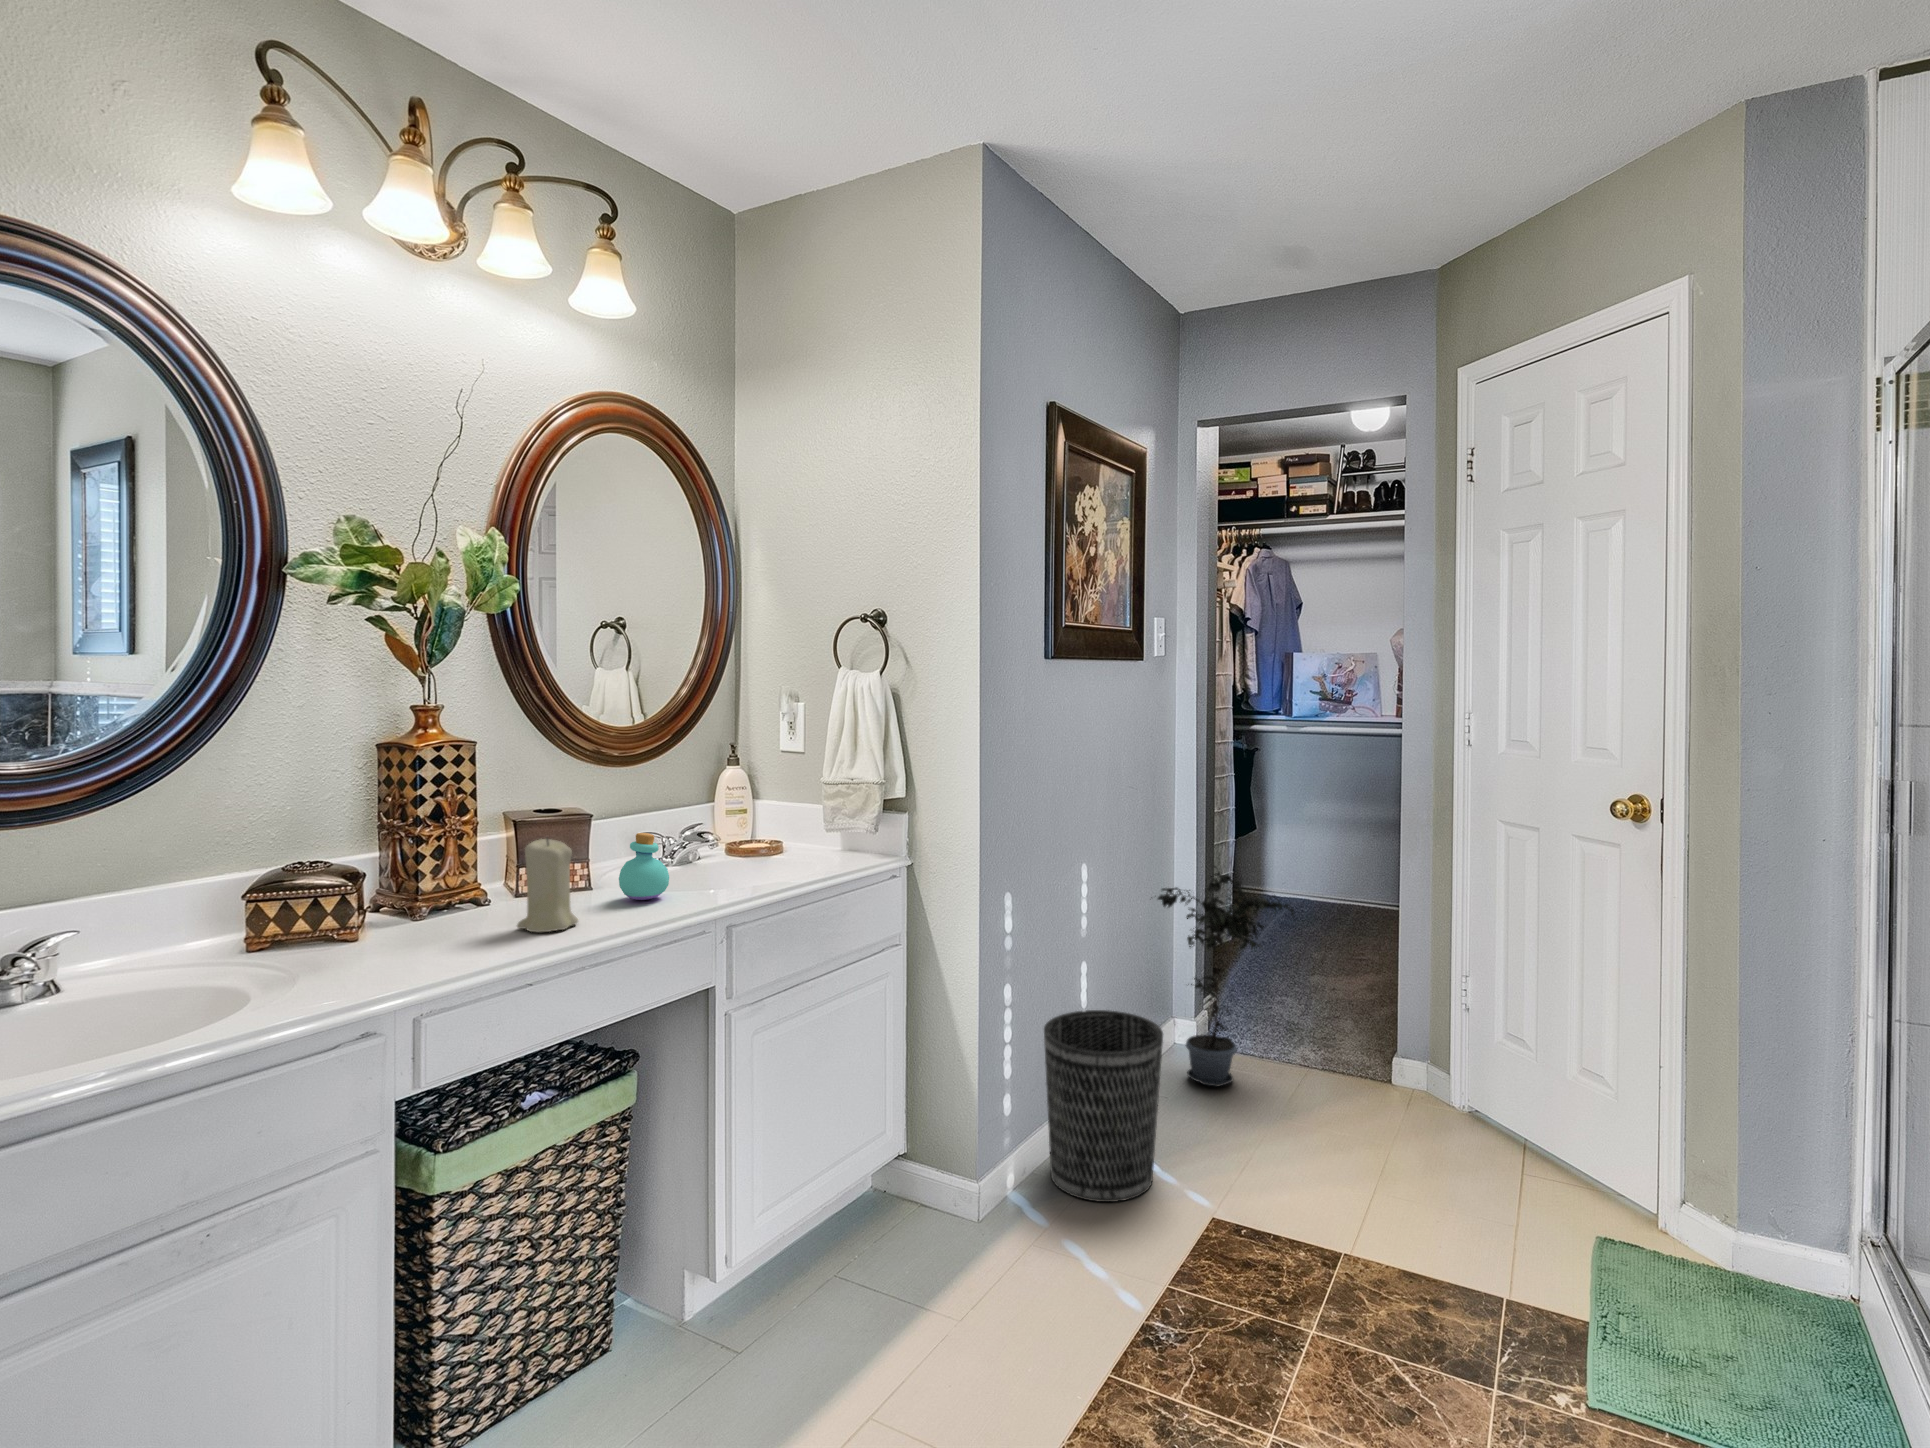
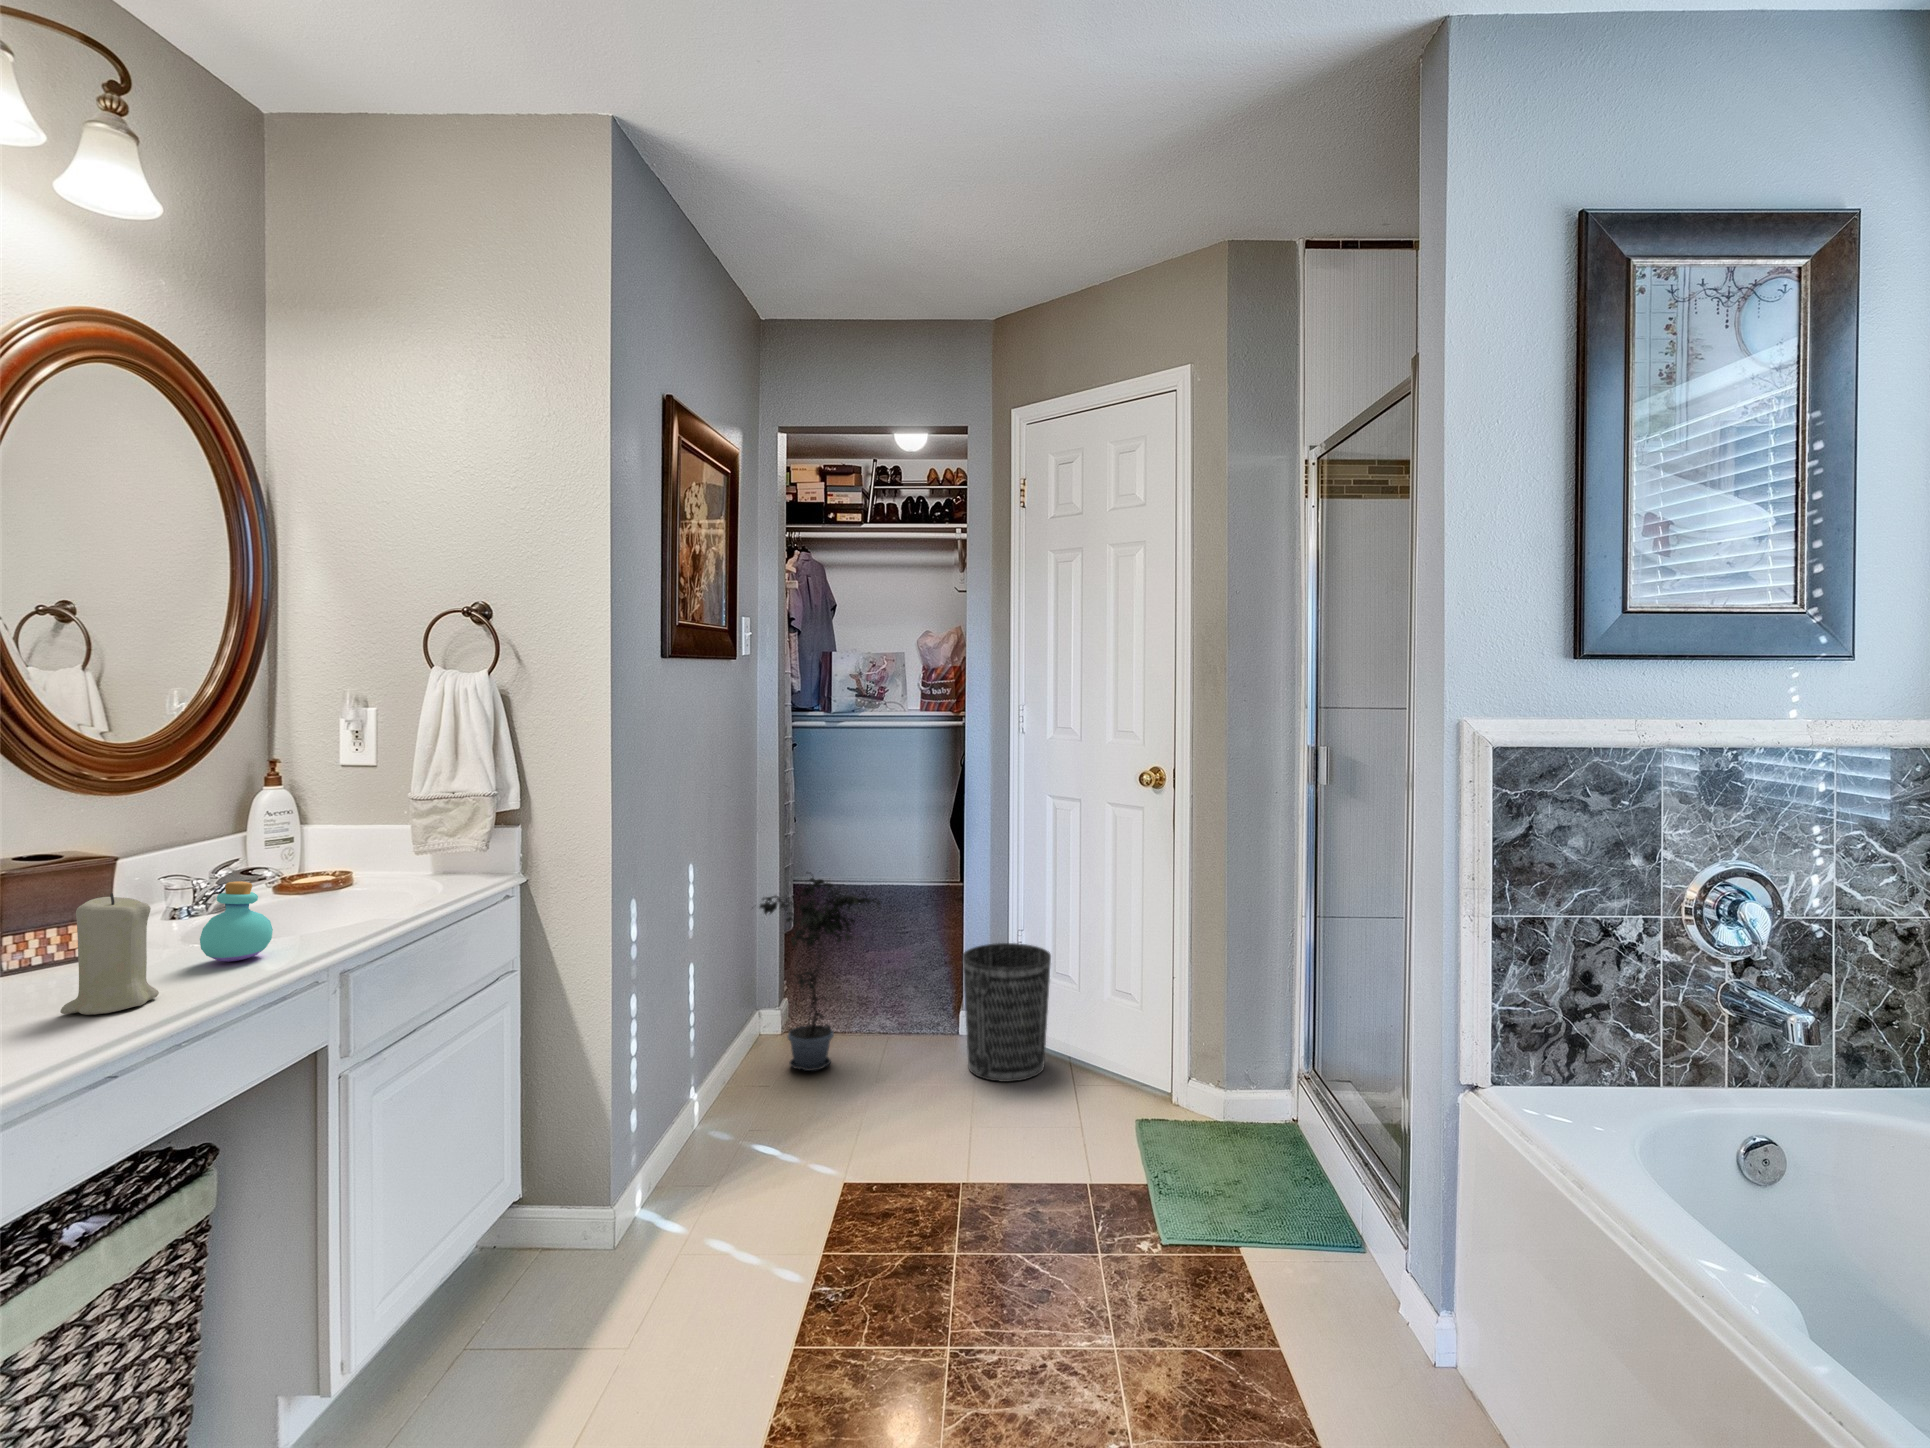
wastebasket: present [1044,1010,1163,1202] -> present [963,943,1051,1082]

